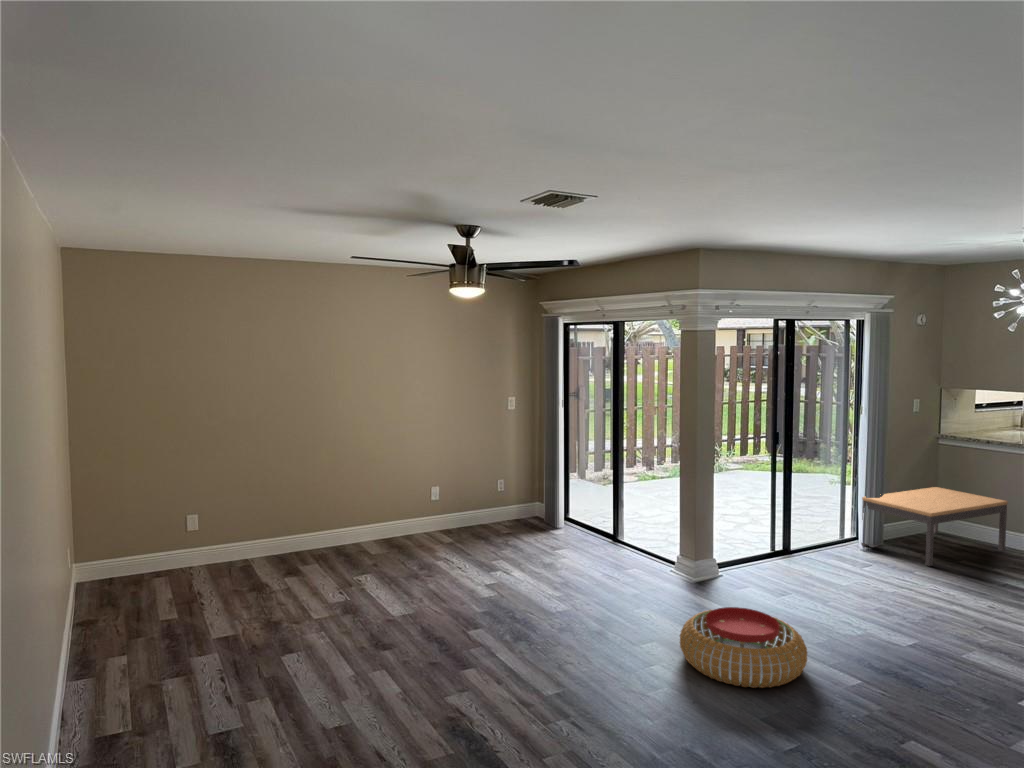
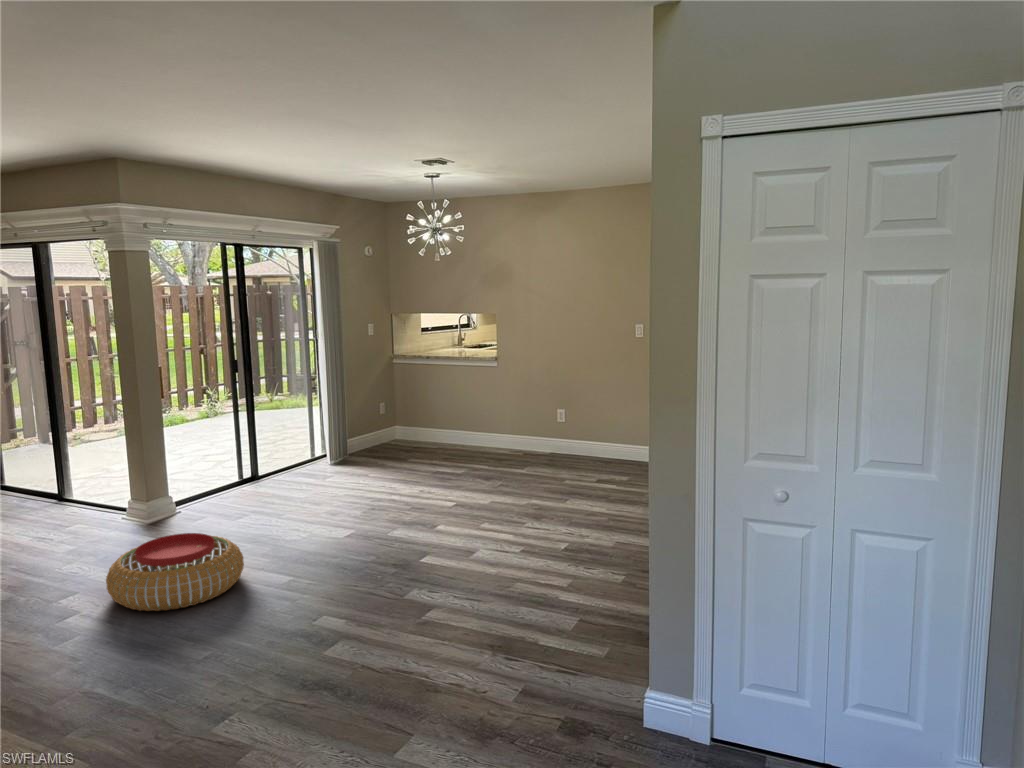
coffee table: present [861,487,1008,566] -> none [327,401,443,469]

